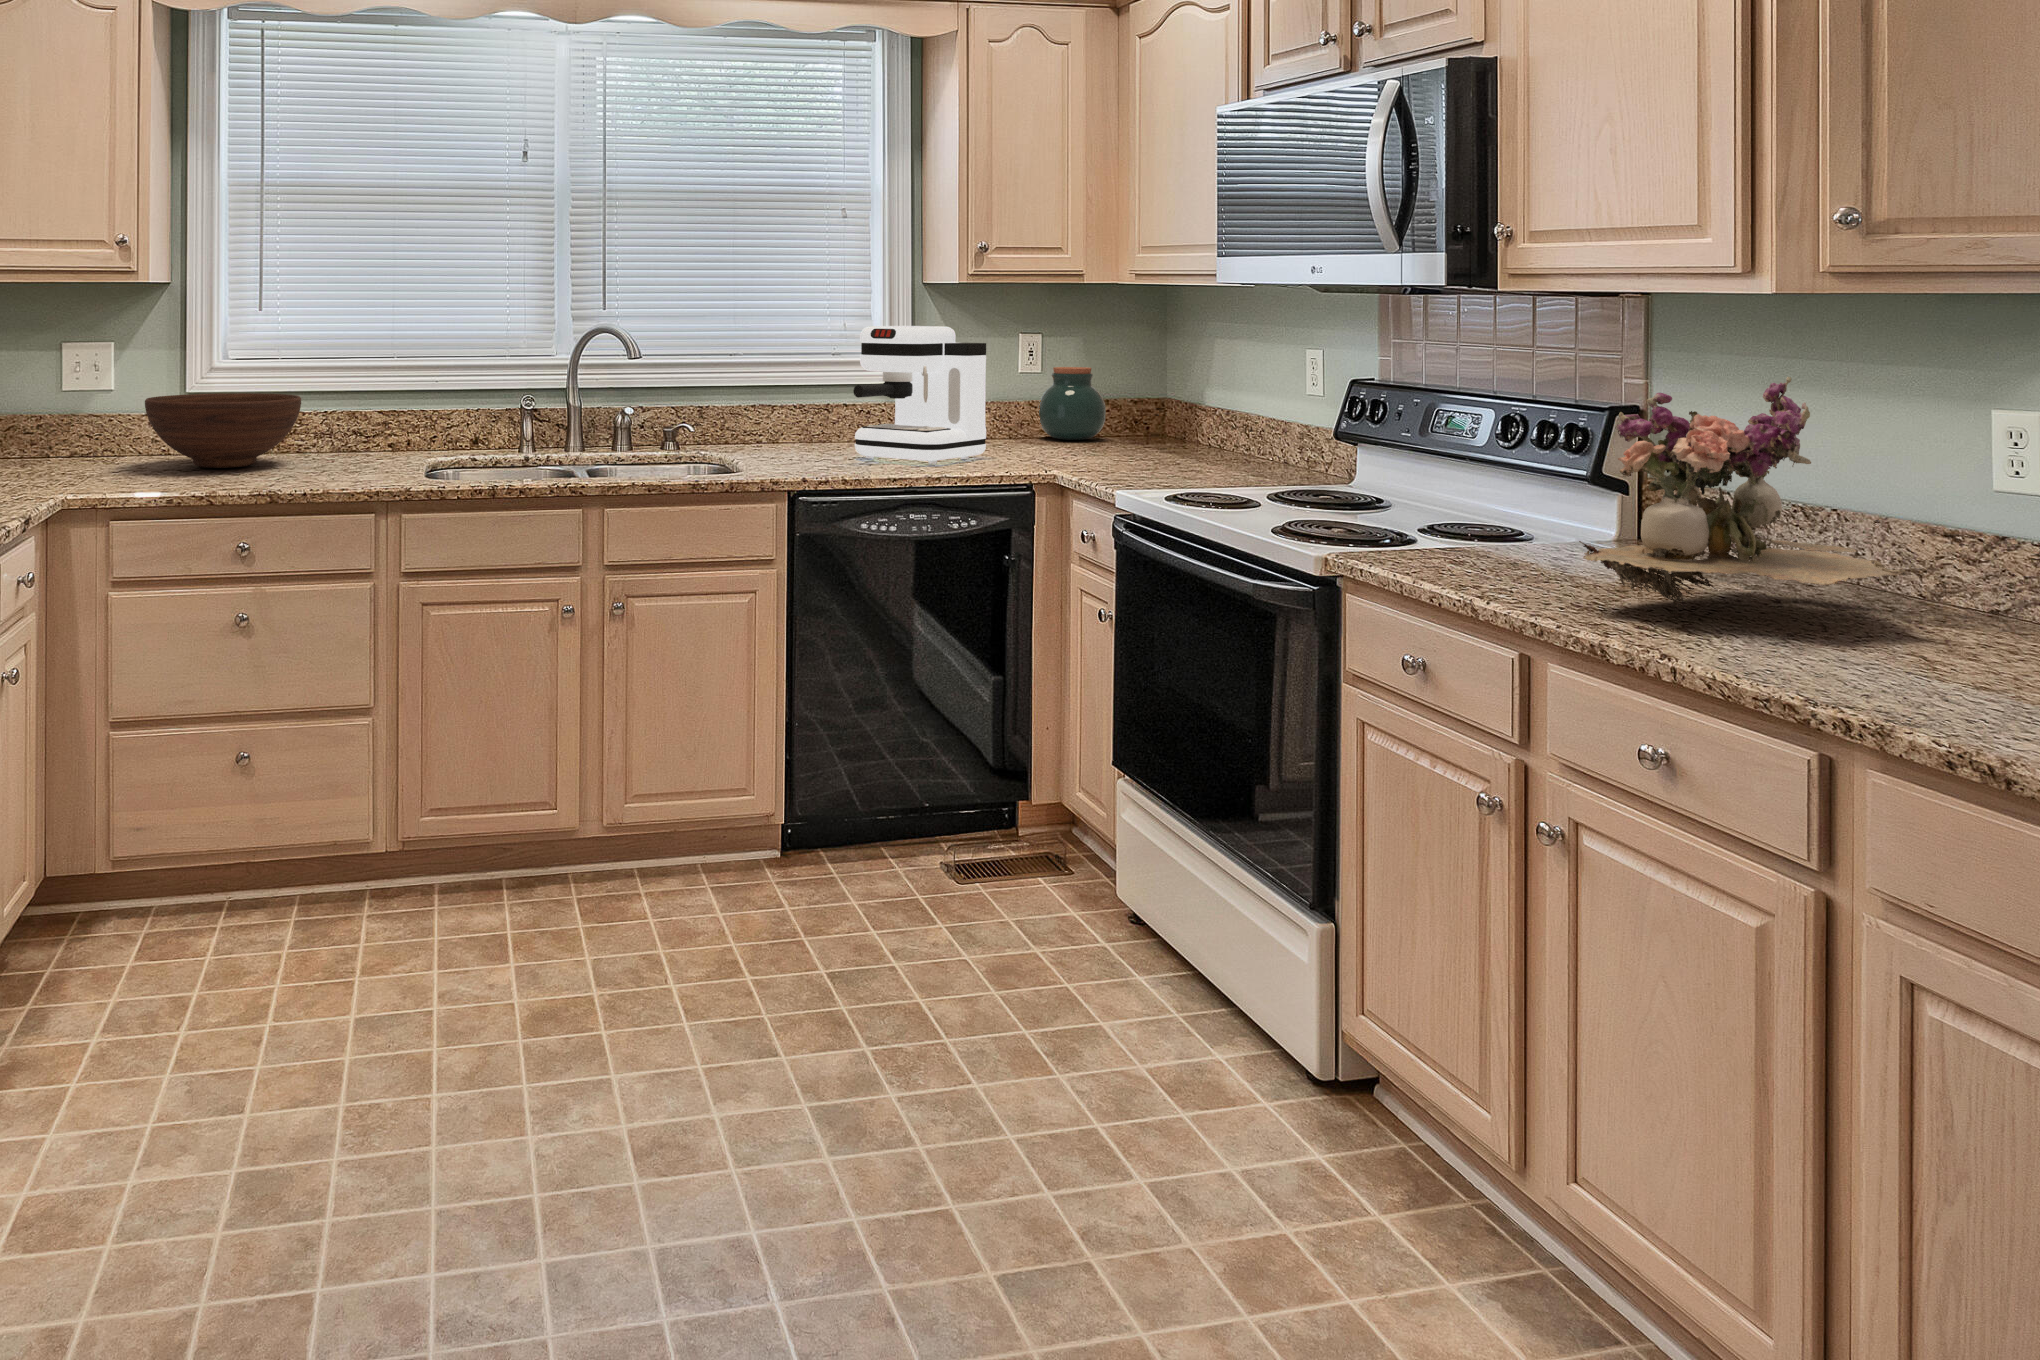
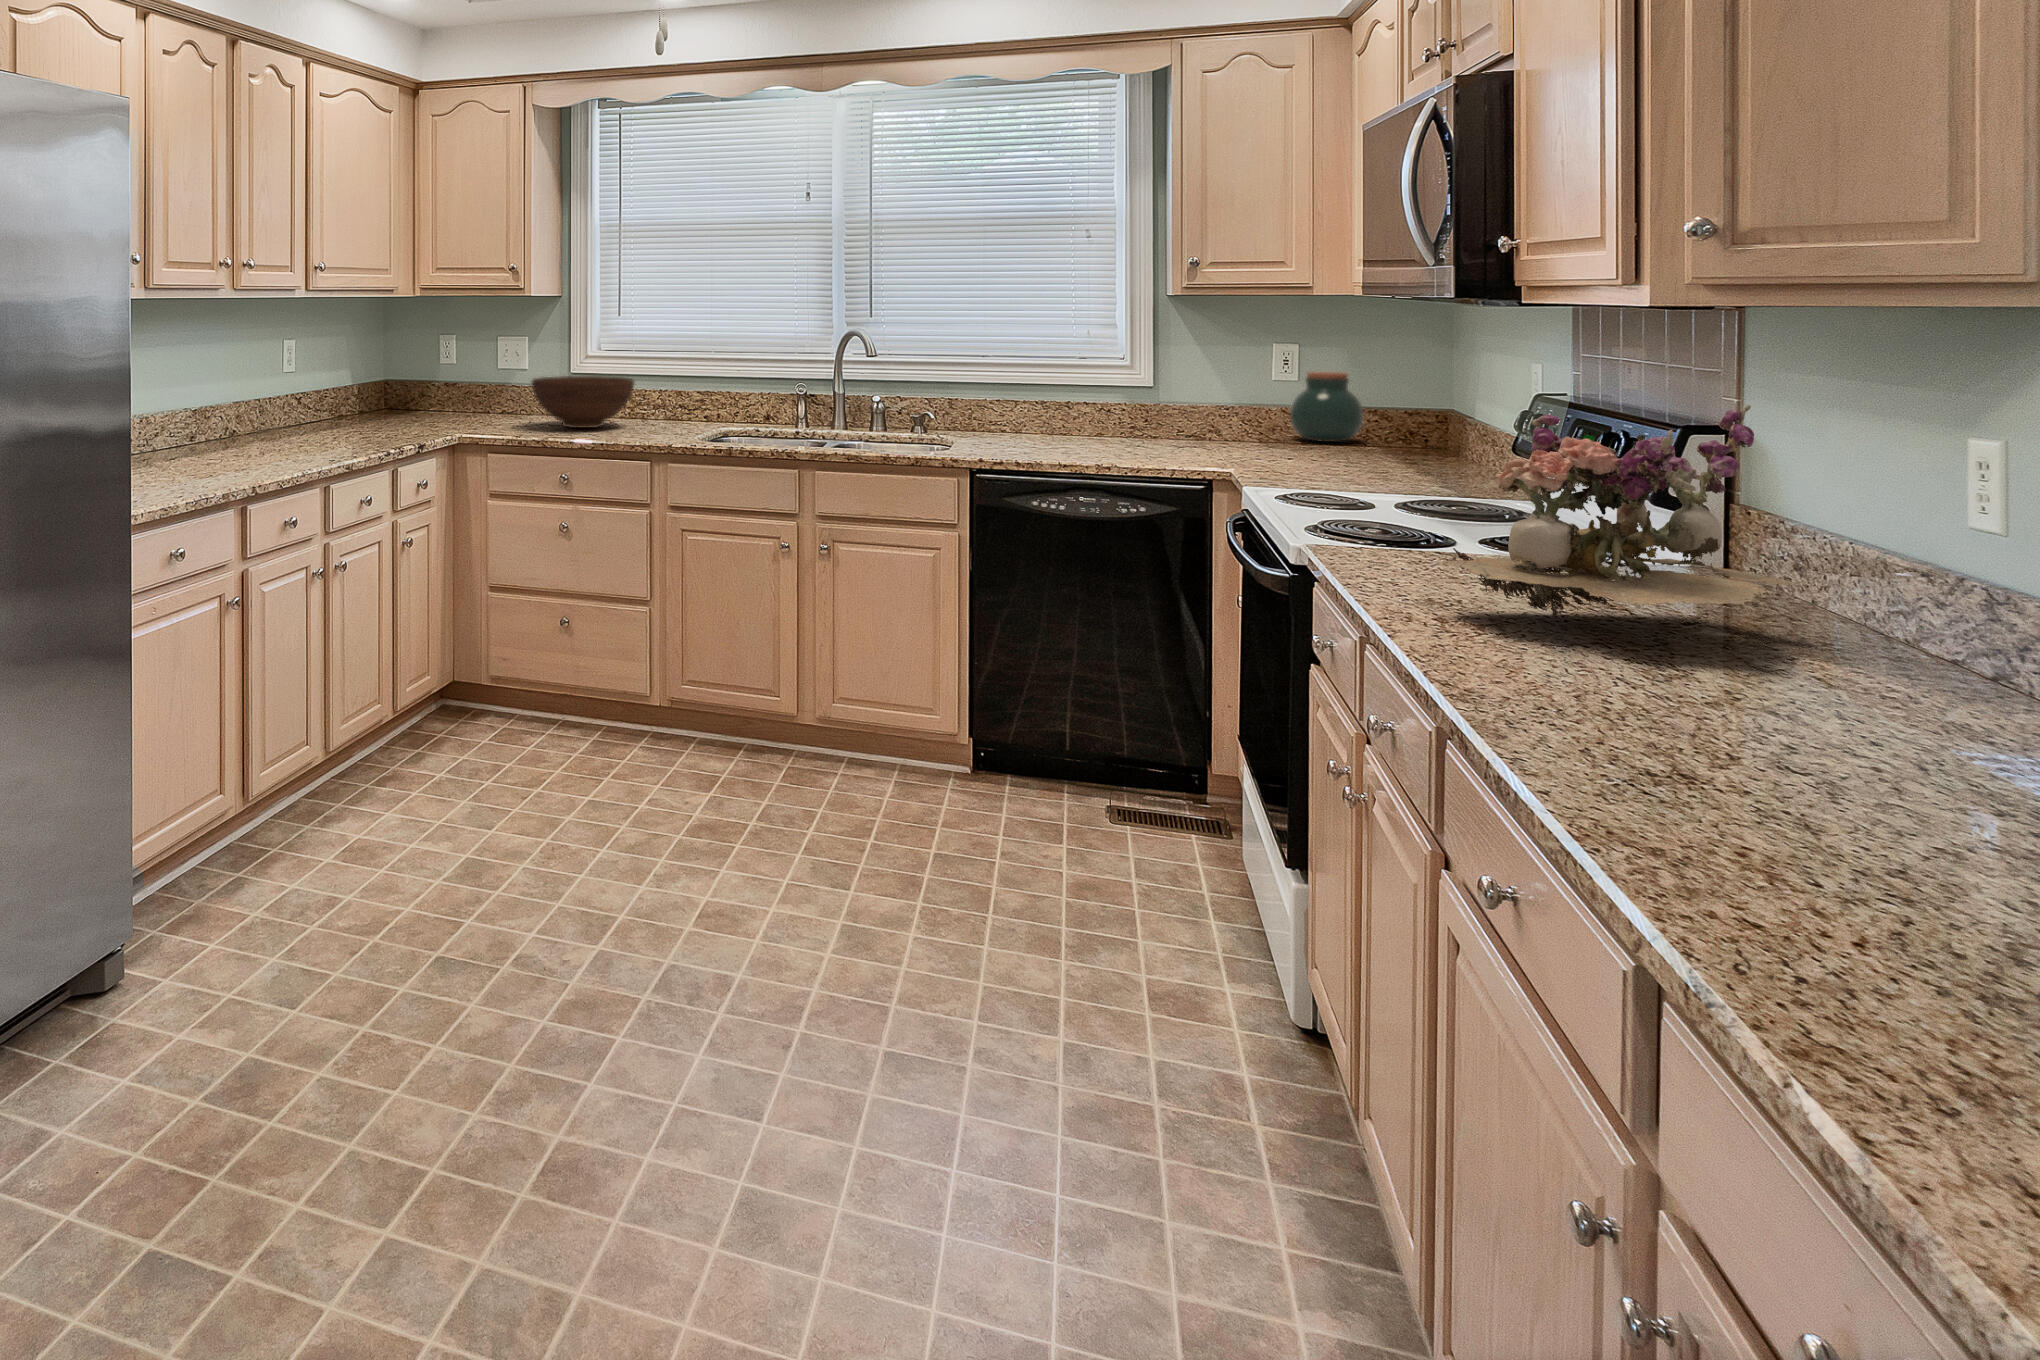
coffee maker: present [853,326,986,464] -> none [1049,333,1189,455]

